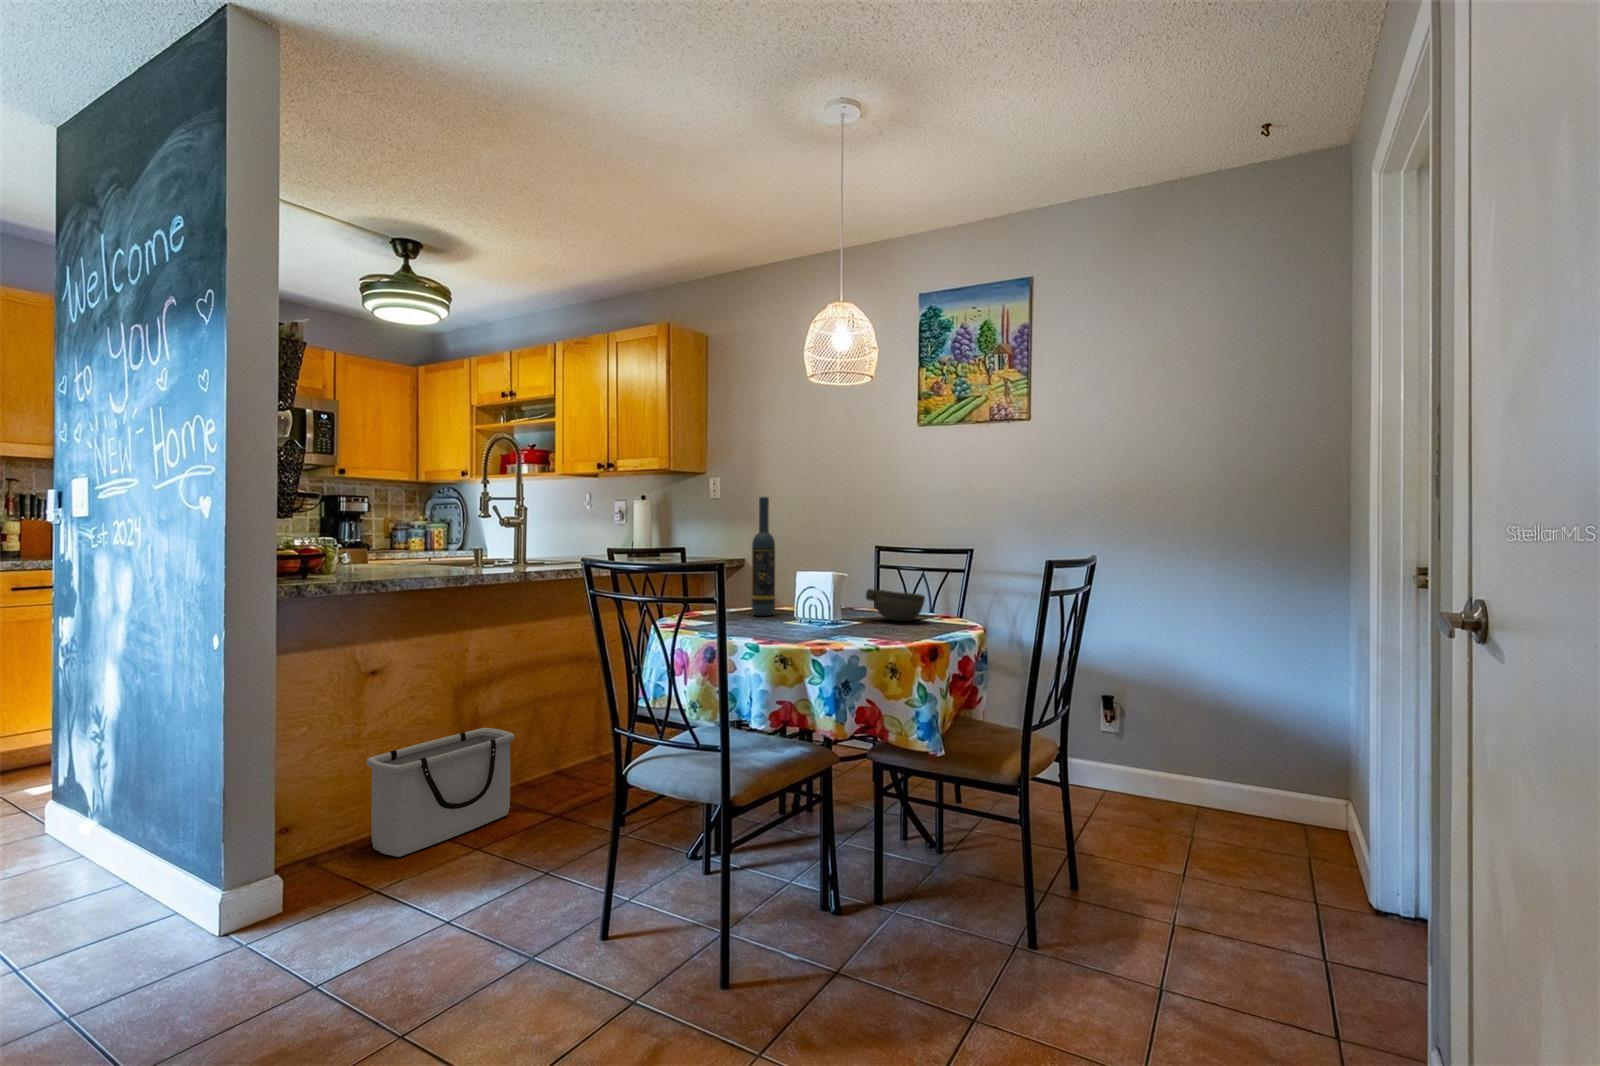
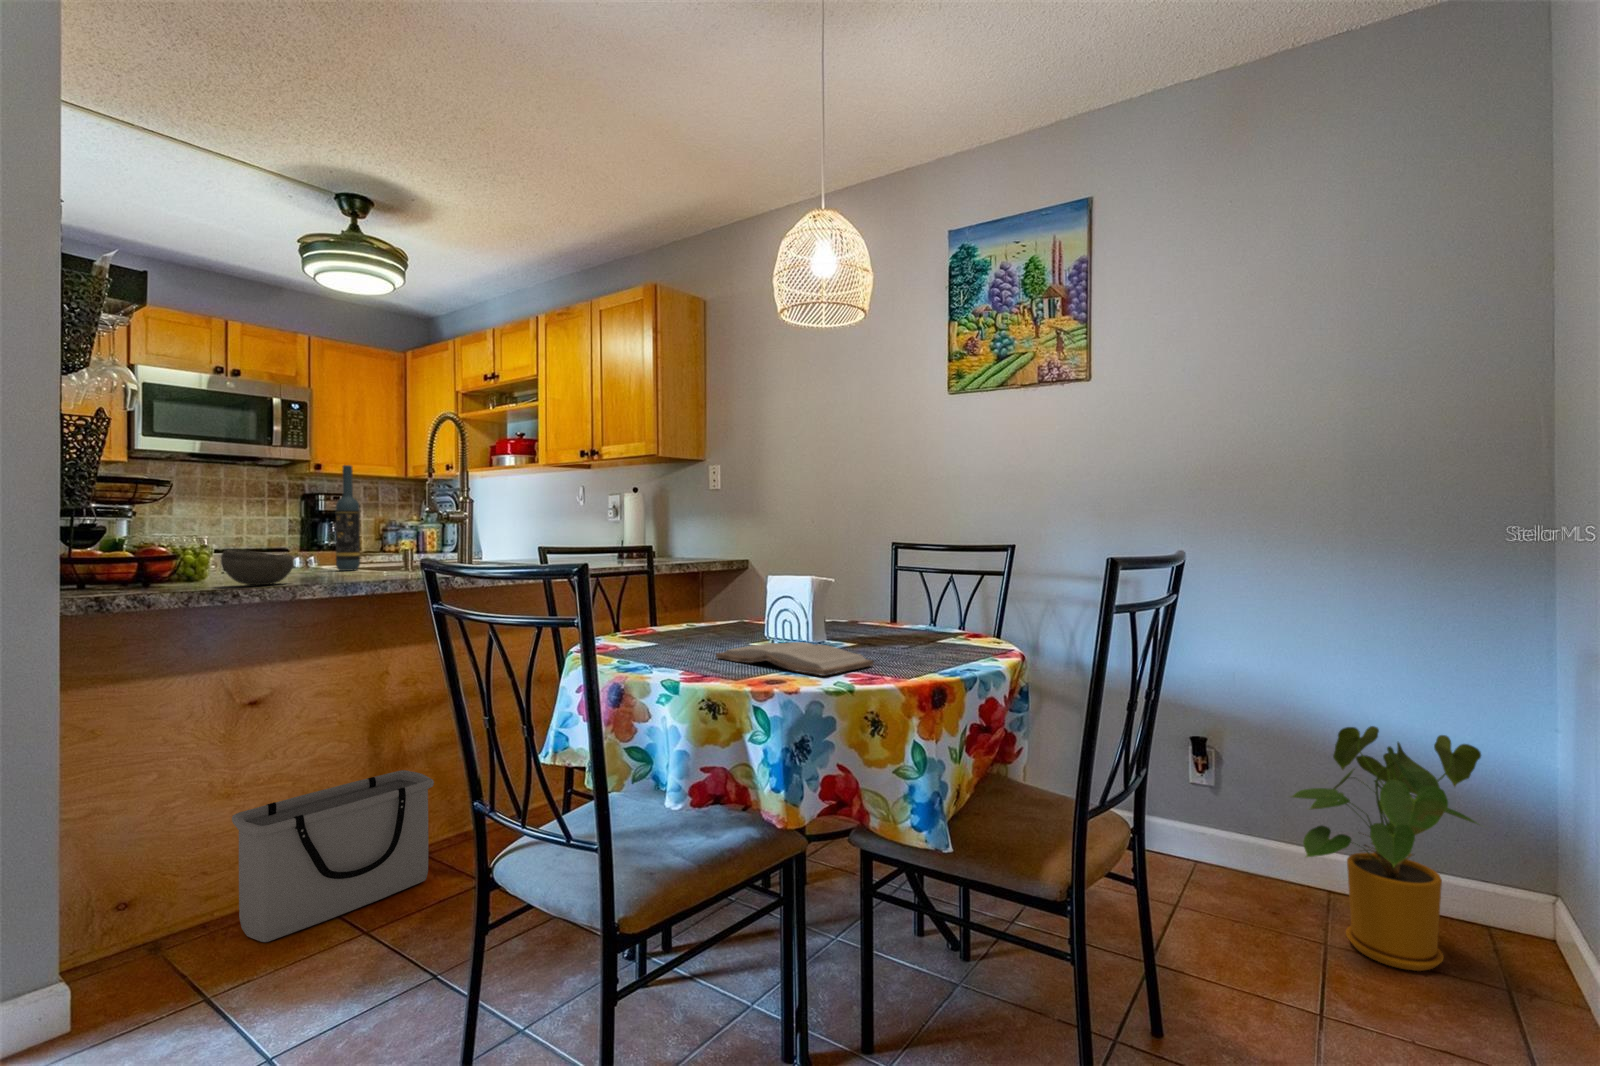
wine bottle: present [752,497,775,616] -> present [336,465,360,571]
bowl: present [866,589,925,621] -> present [221,549,294,585]
book: none [769,619,885,640] -> present [716,642,874,676]
house plant: none [1167,683,1300,851] -> present [1292,726,1481,971]

